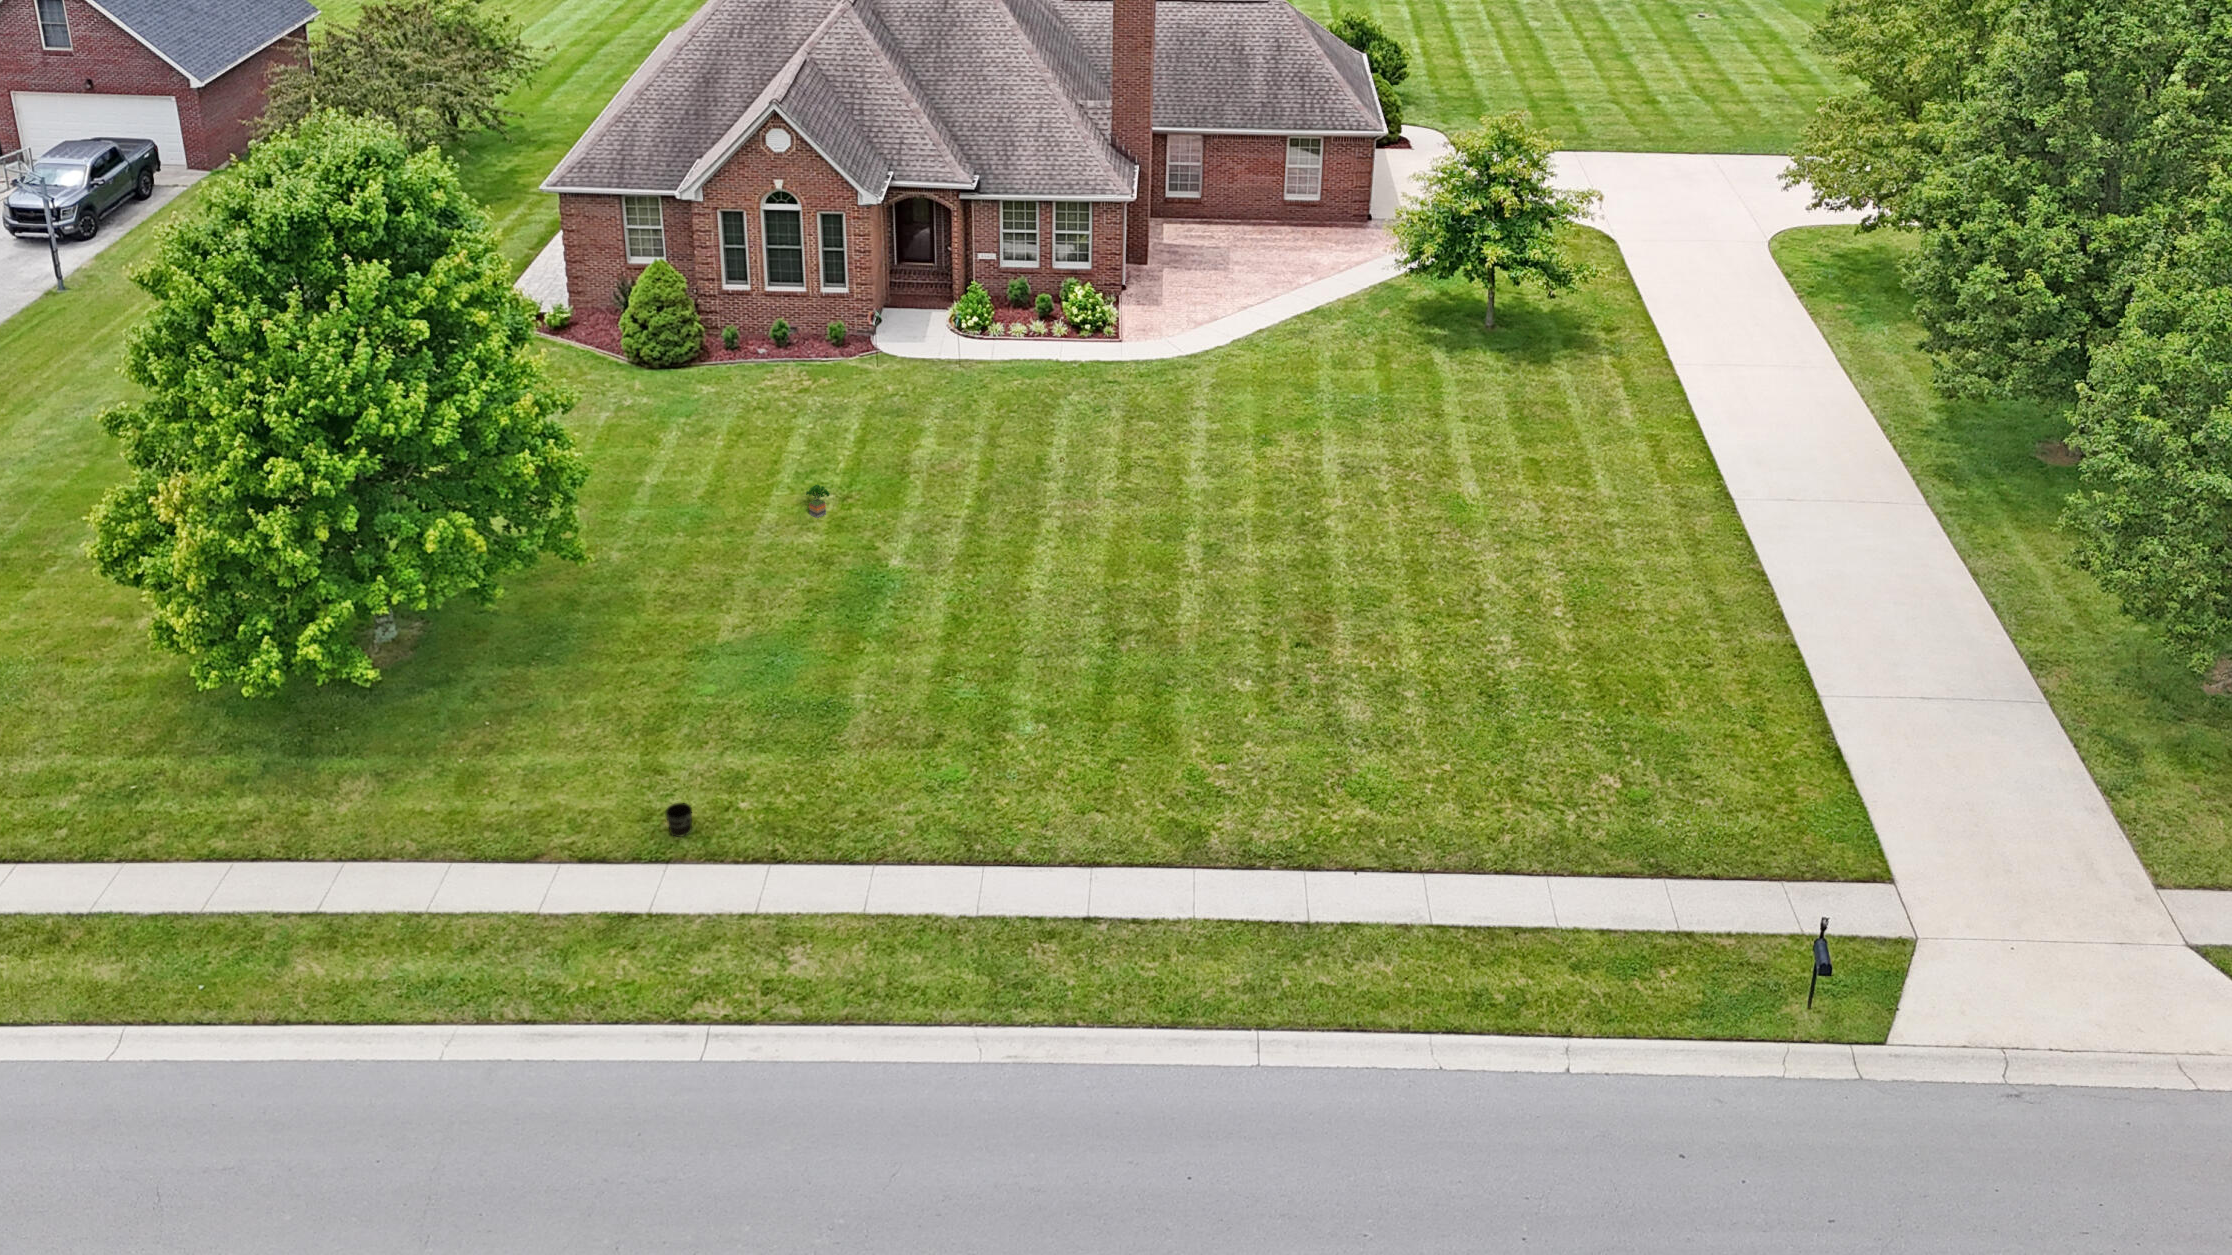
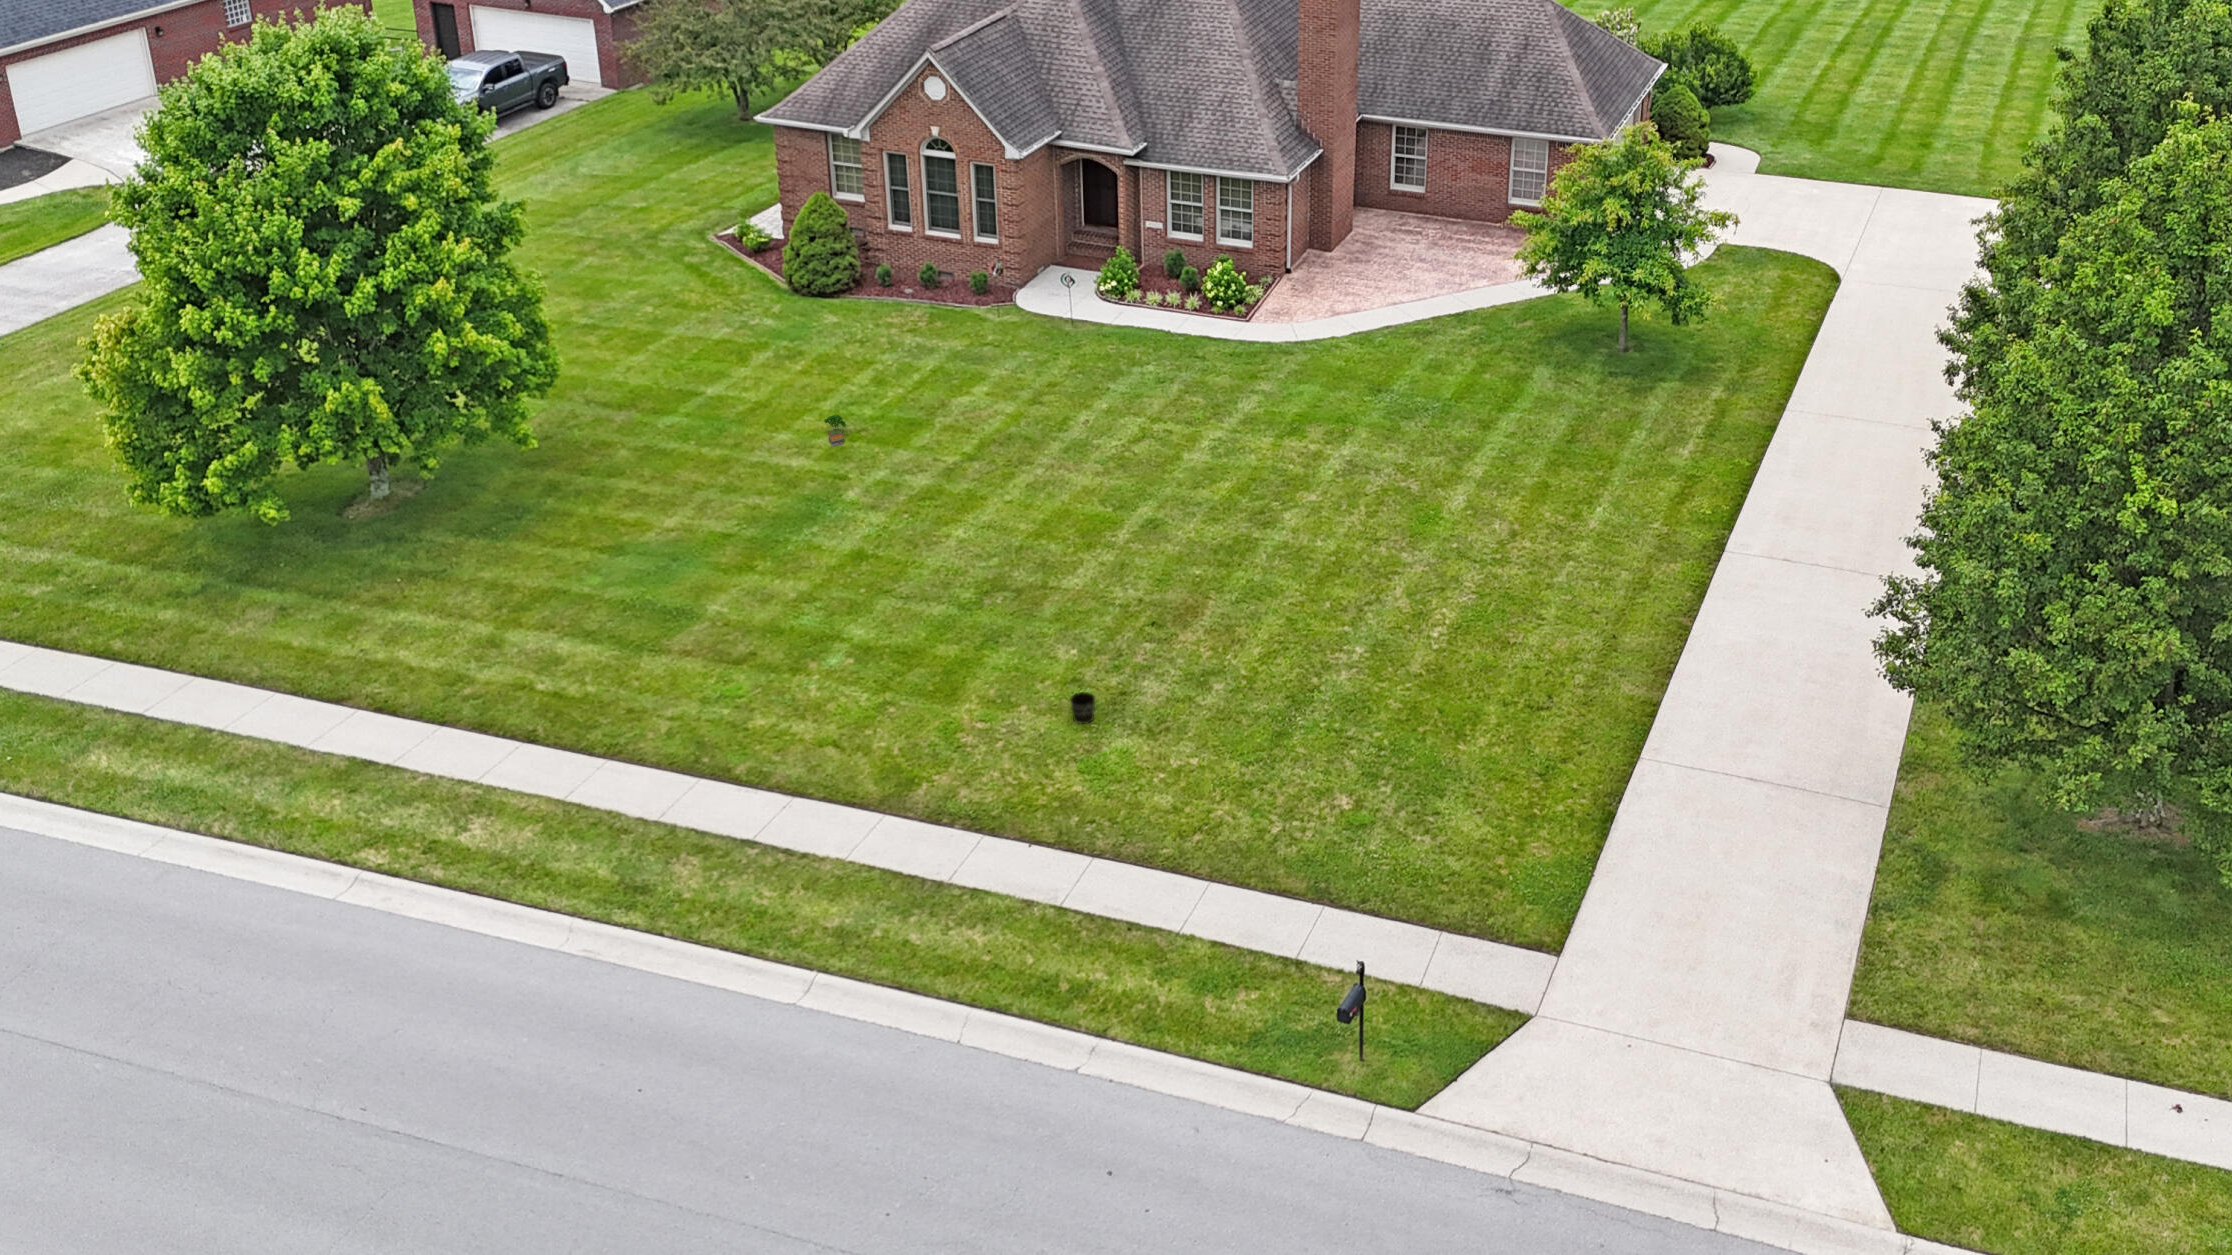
bucket: present [666,803,692,837] -> present [1070,692,1095,724]

